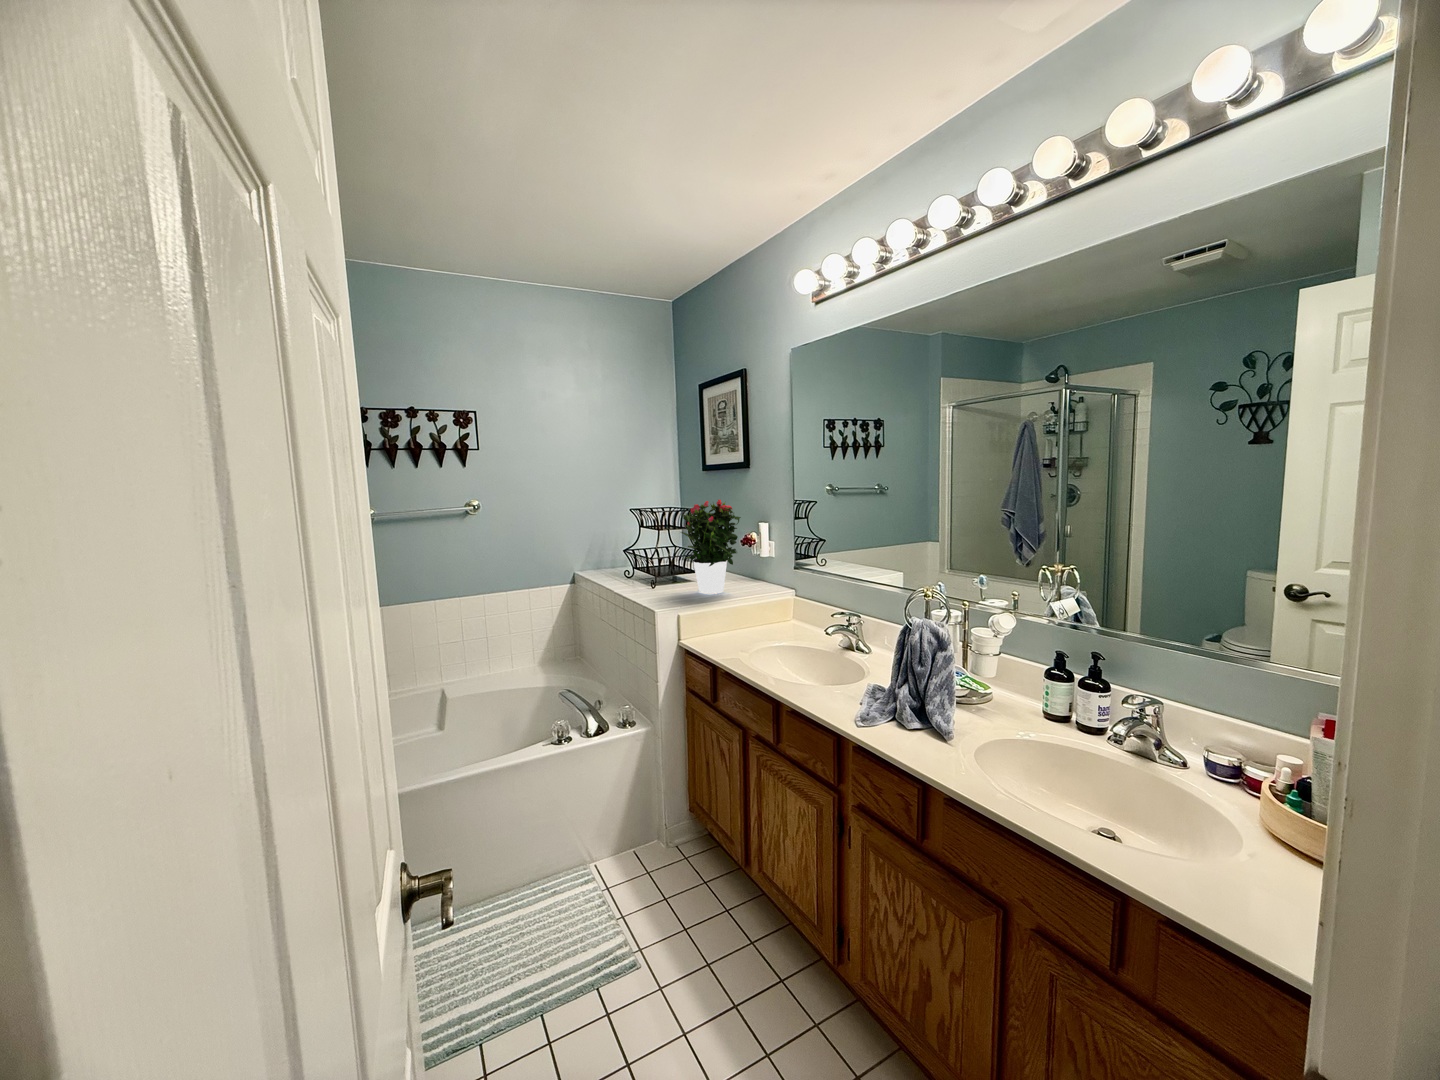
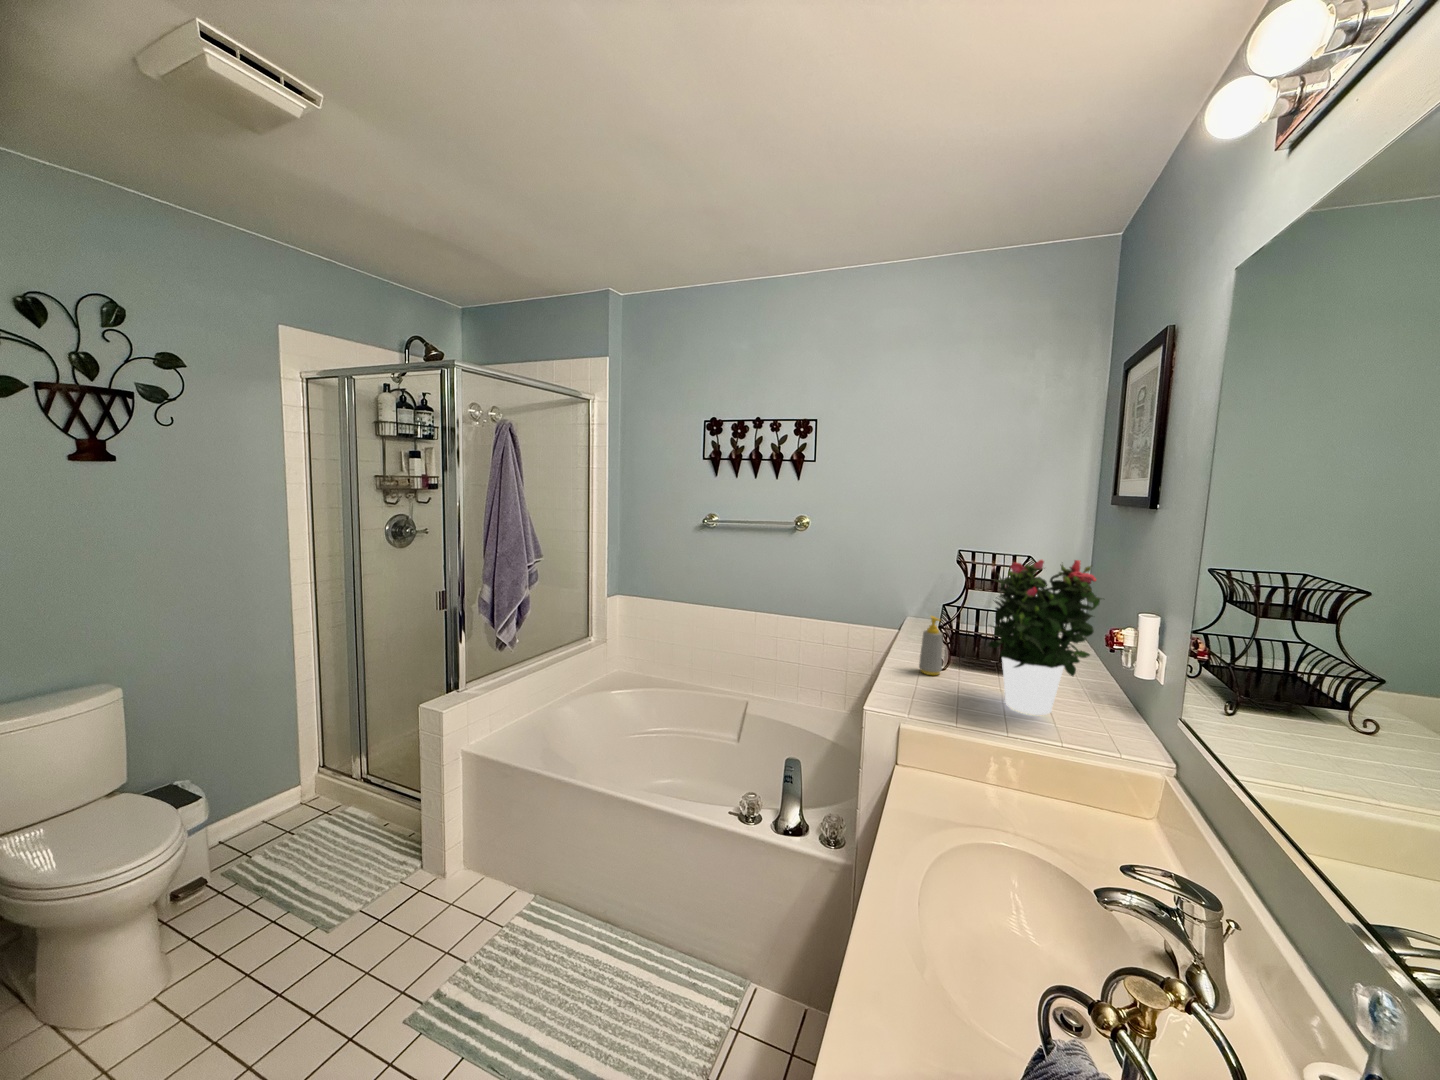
soap bottle: none [635,554,650,595] -> present [919,616,943,675]

